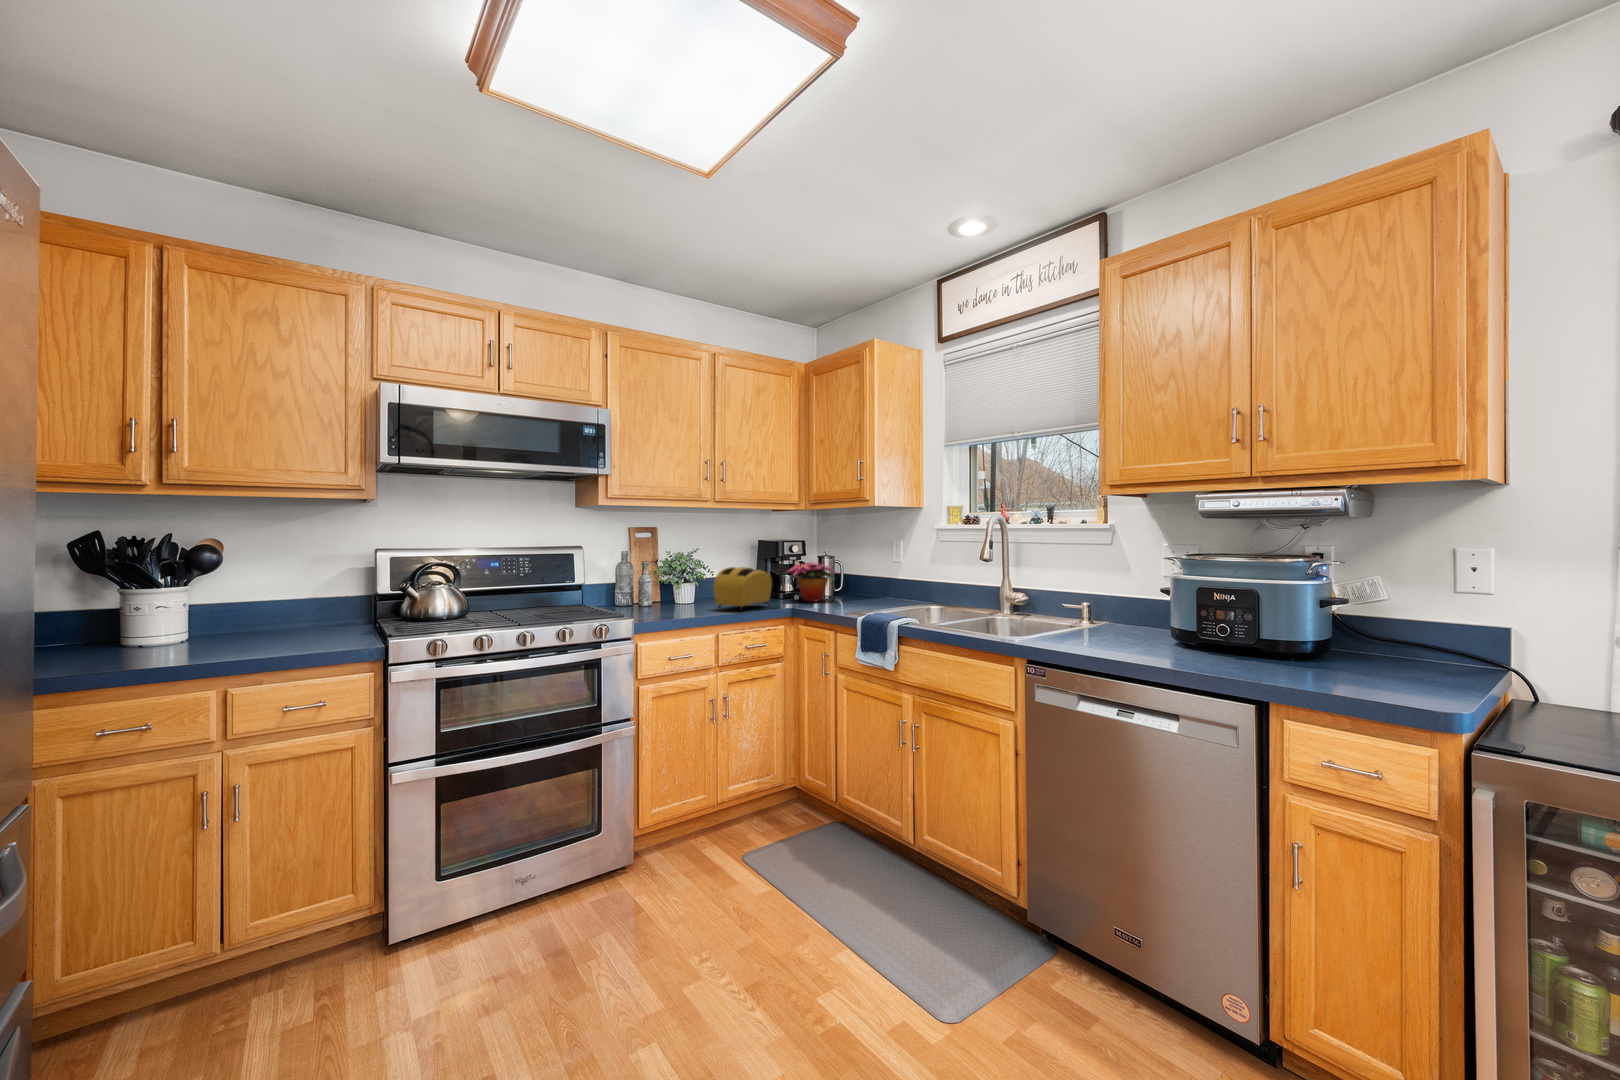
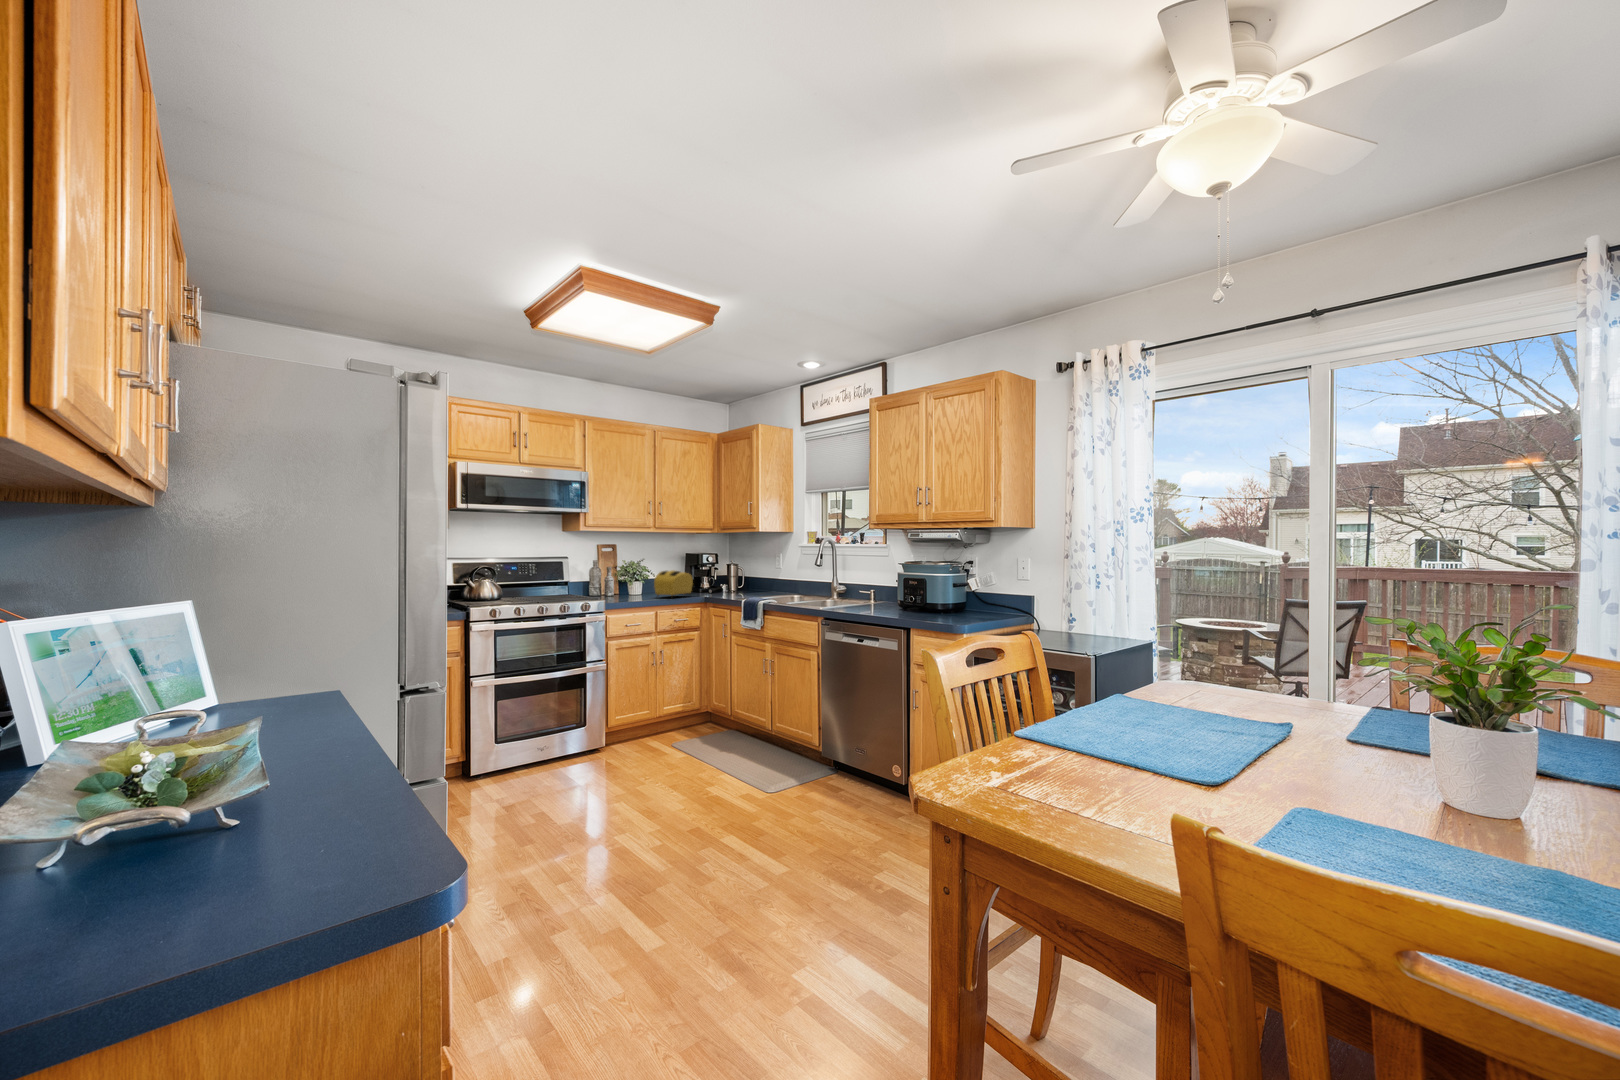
flower arrangement: present [789,562,834,602] -> none [701,567,741,594]

